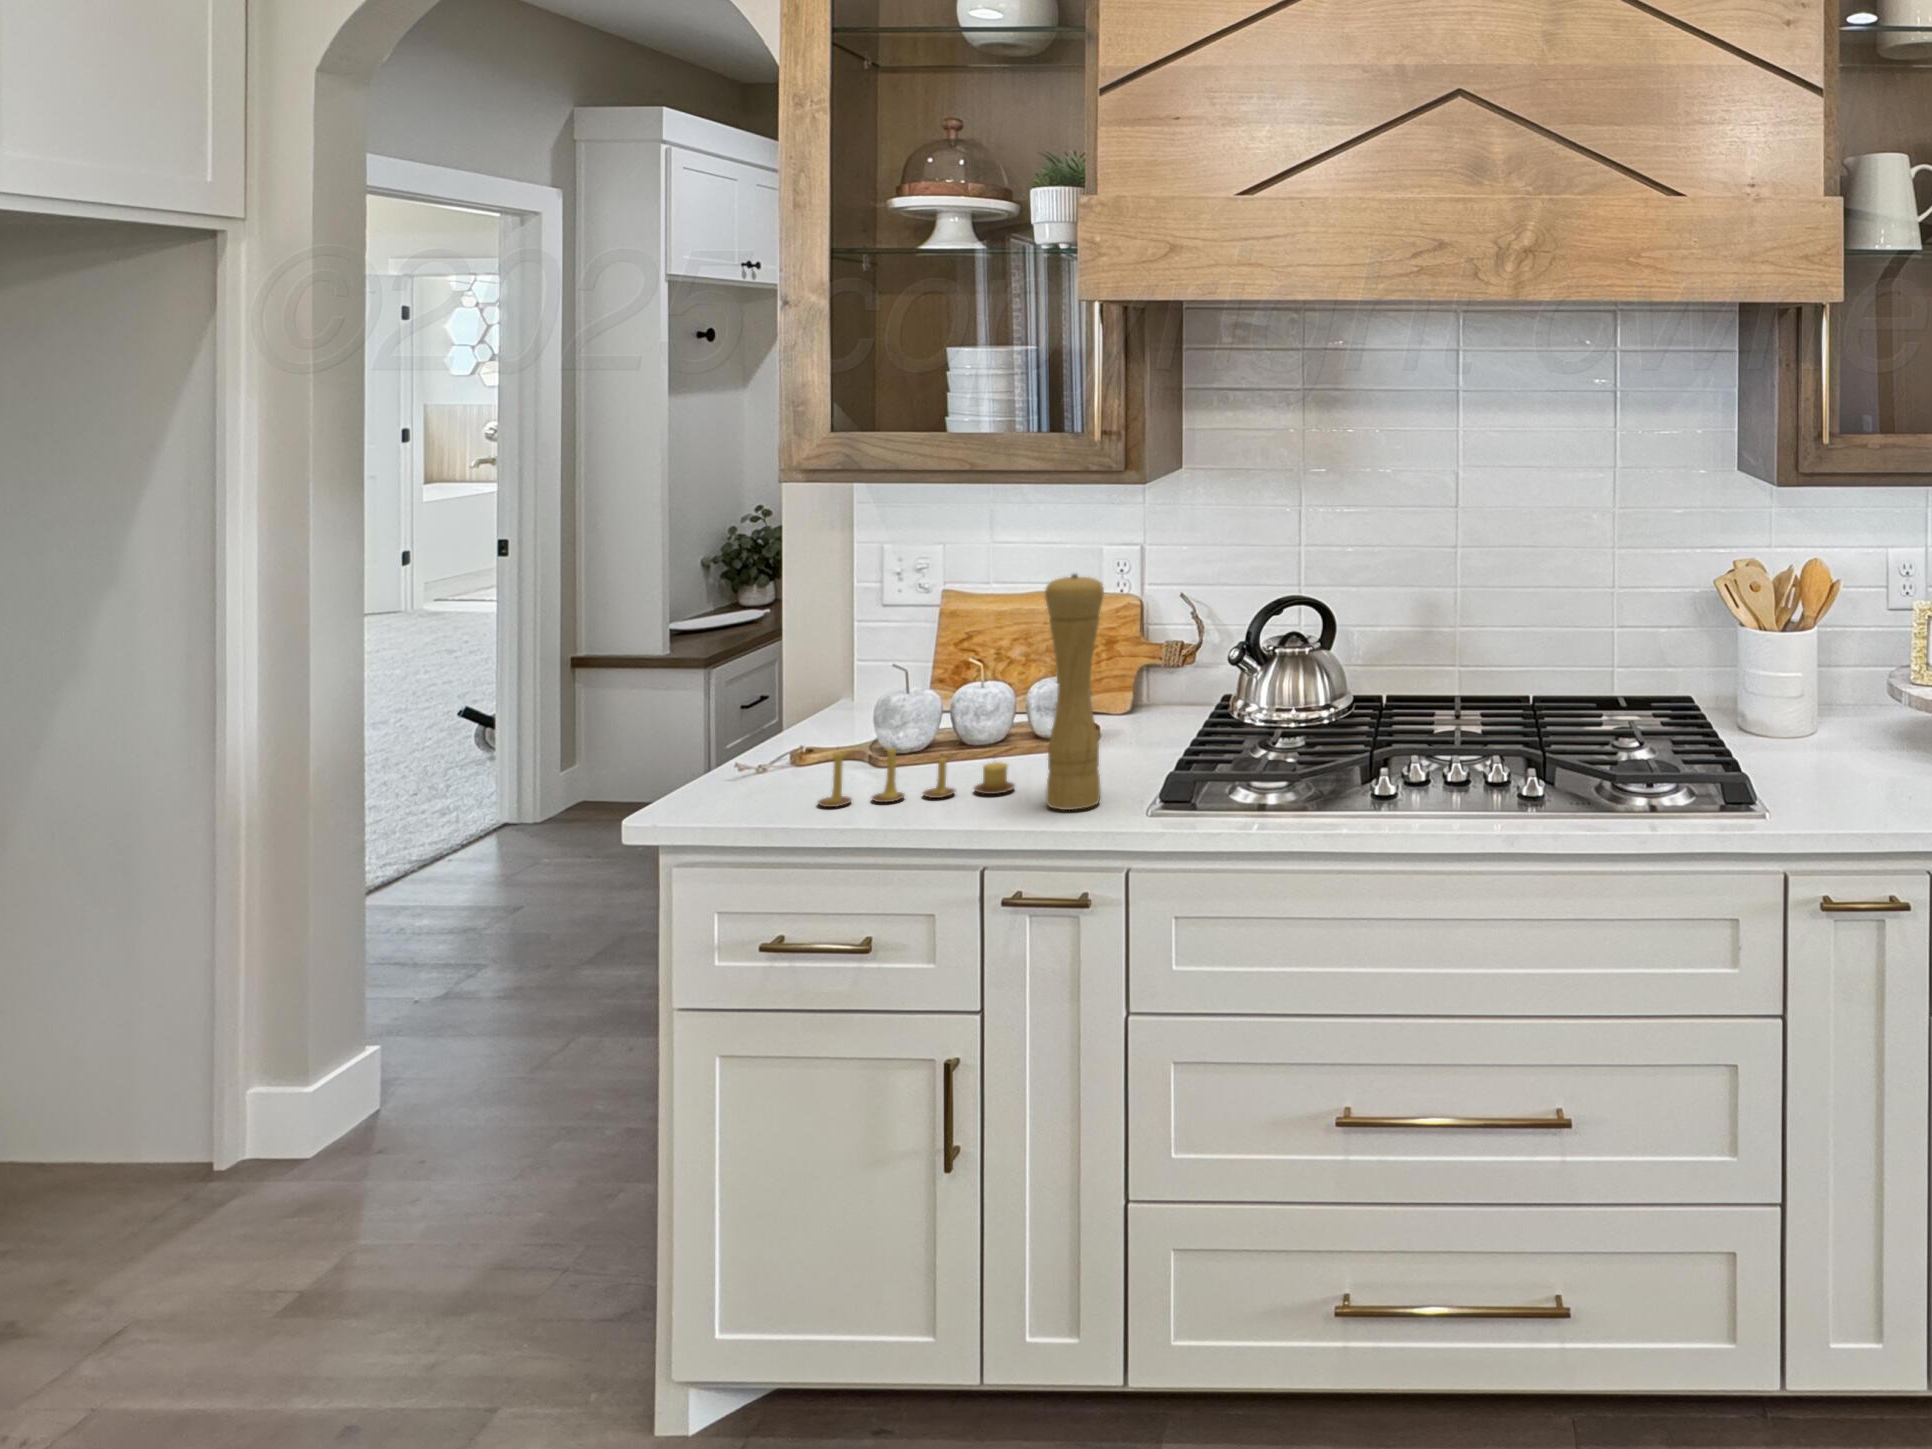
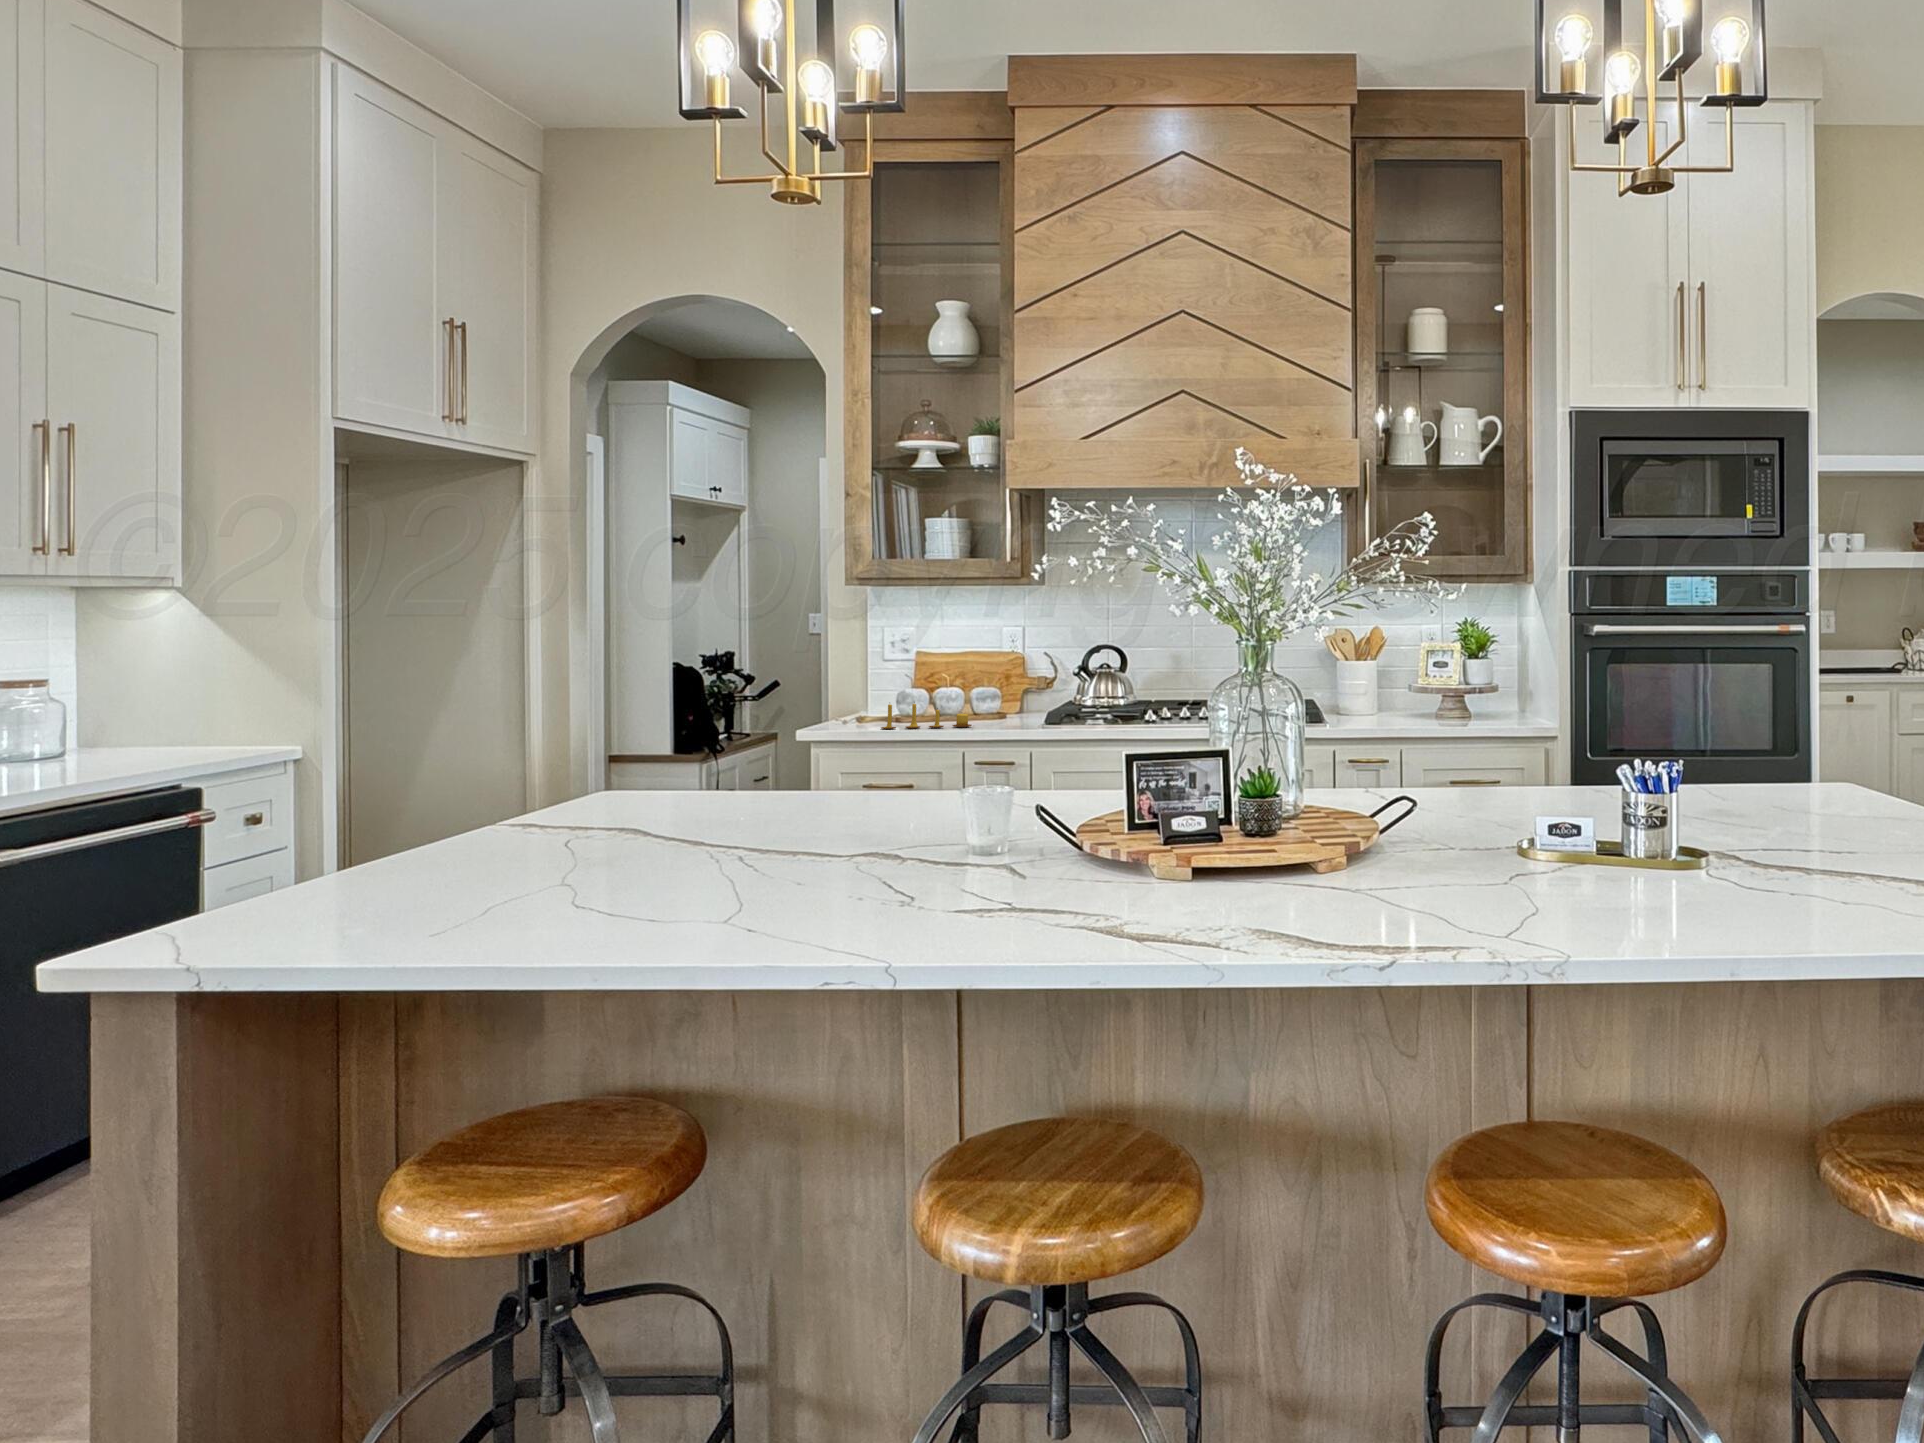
pepper mill: present [1045,574,1104,810] -> none [988,620,1016,729]

